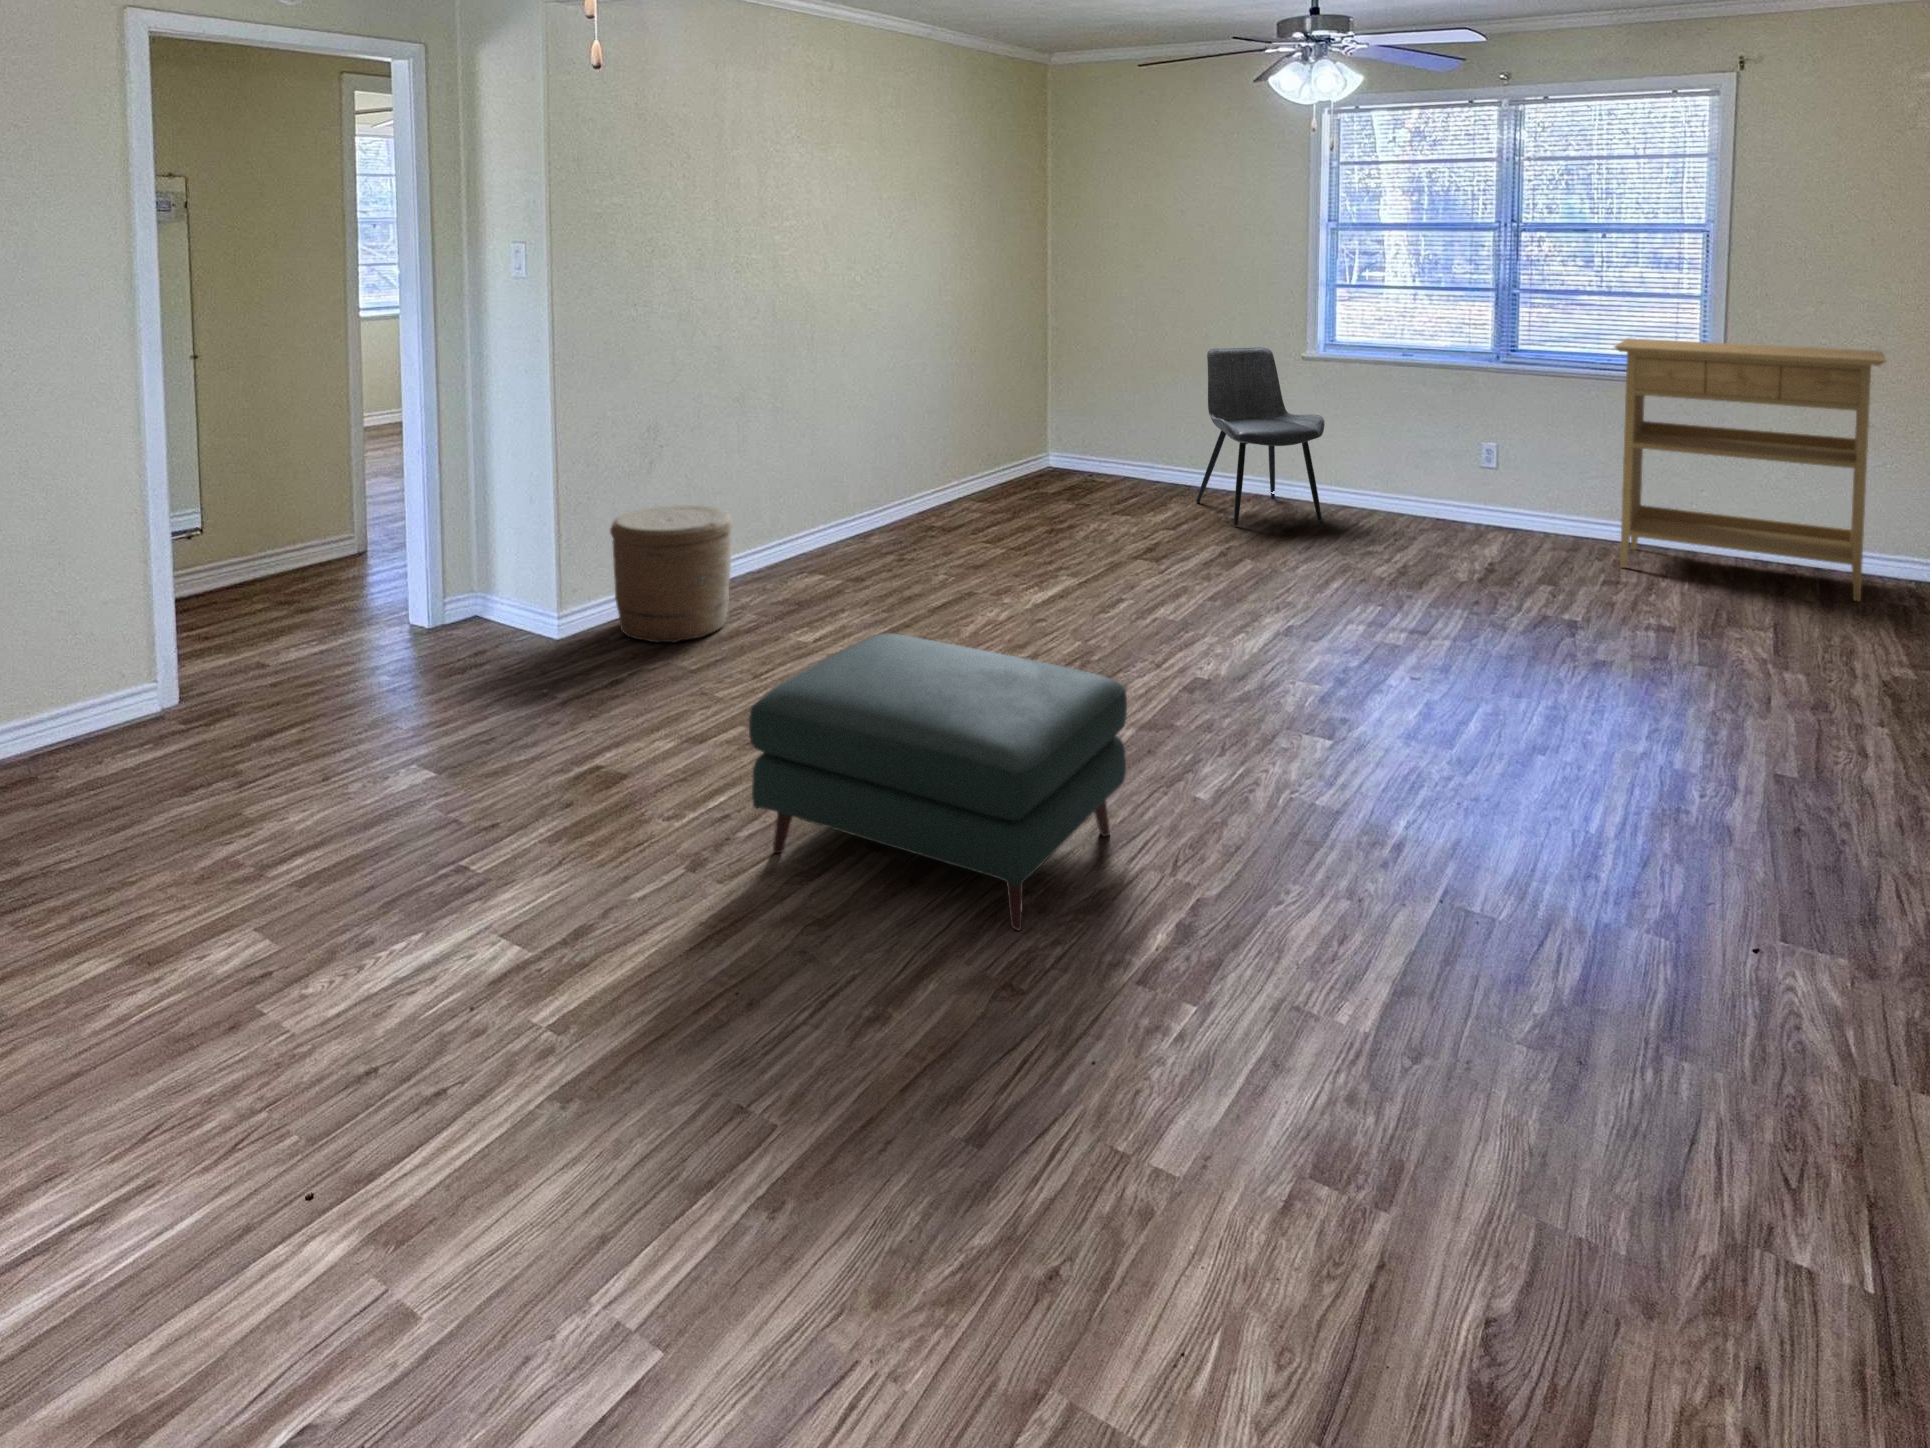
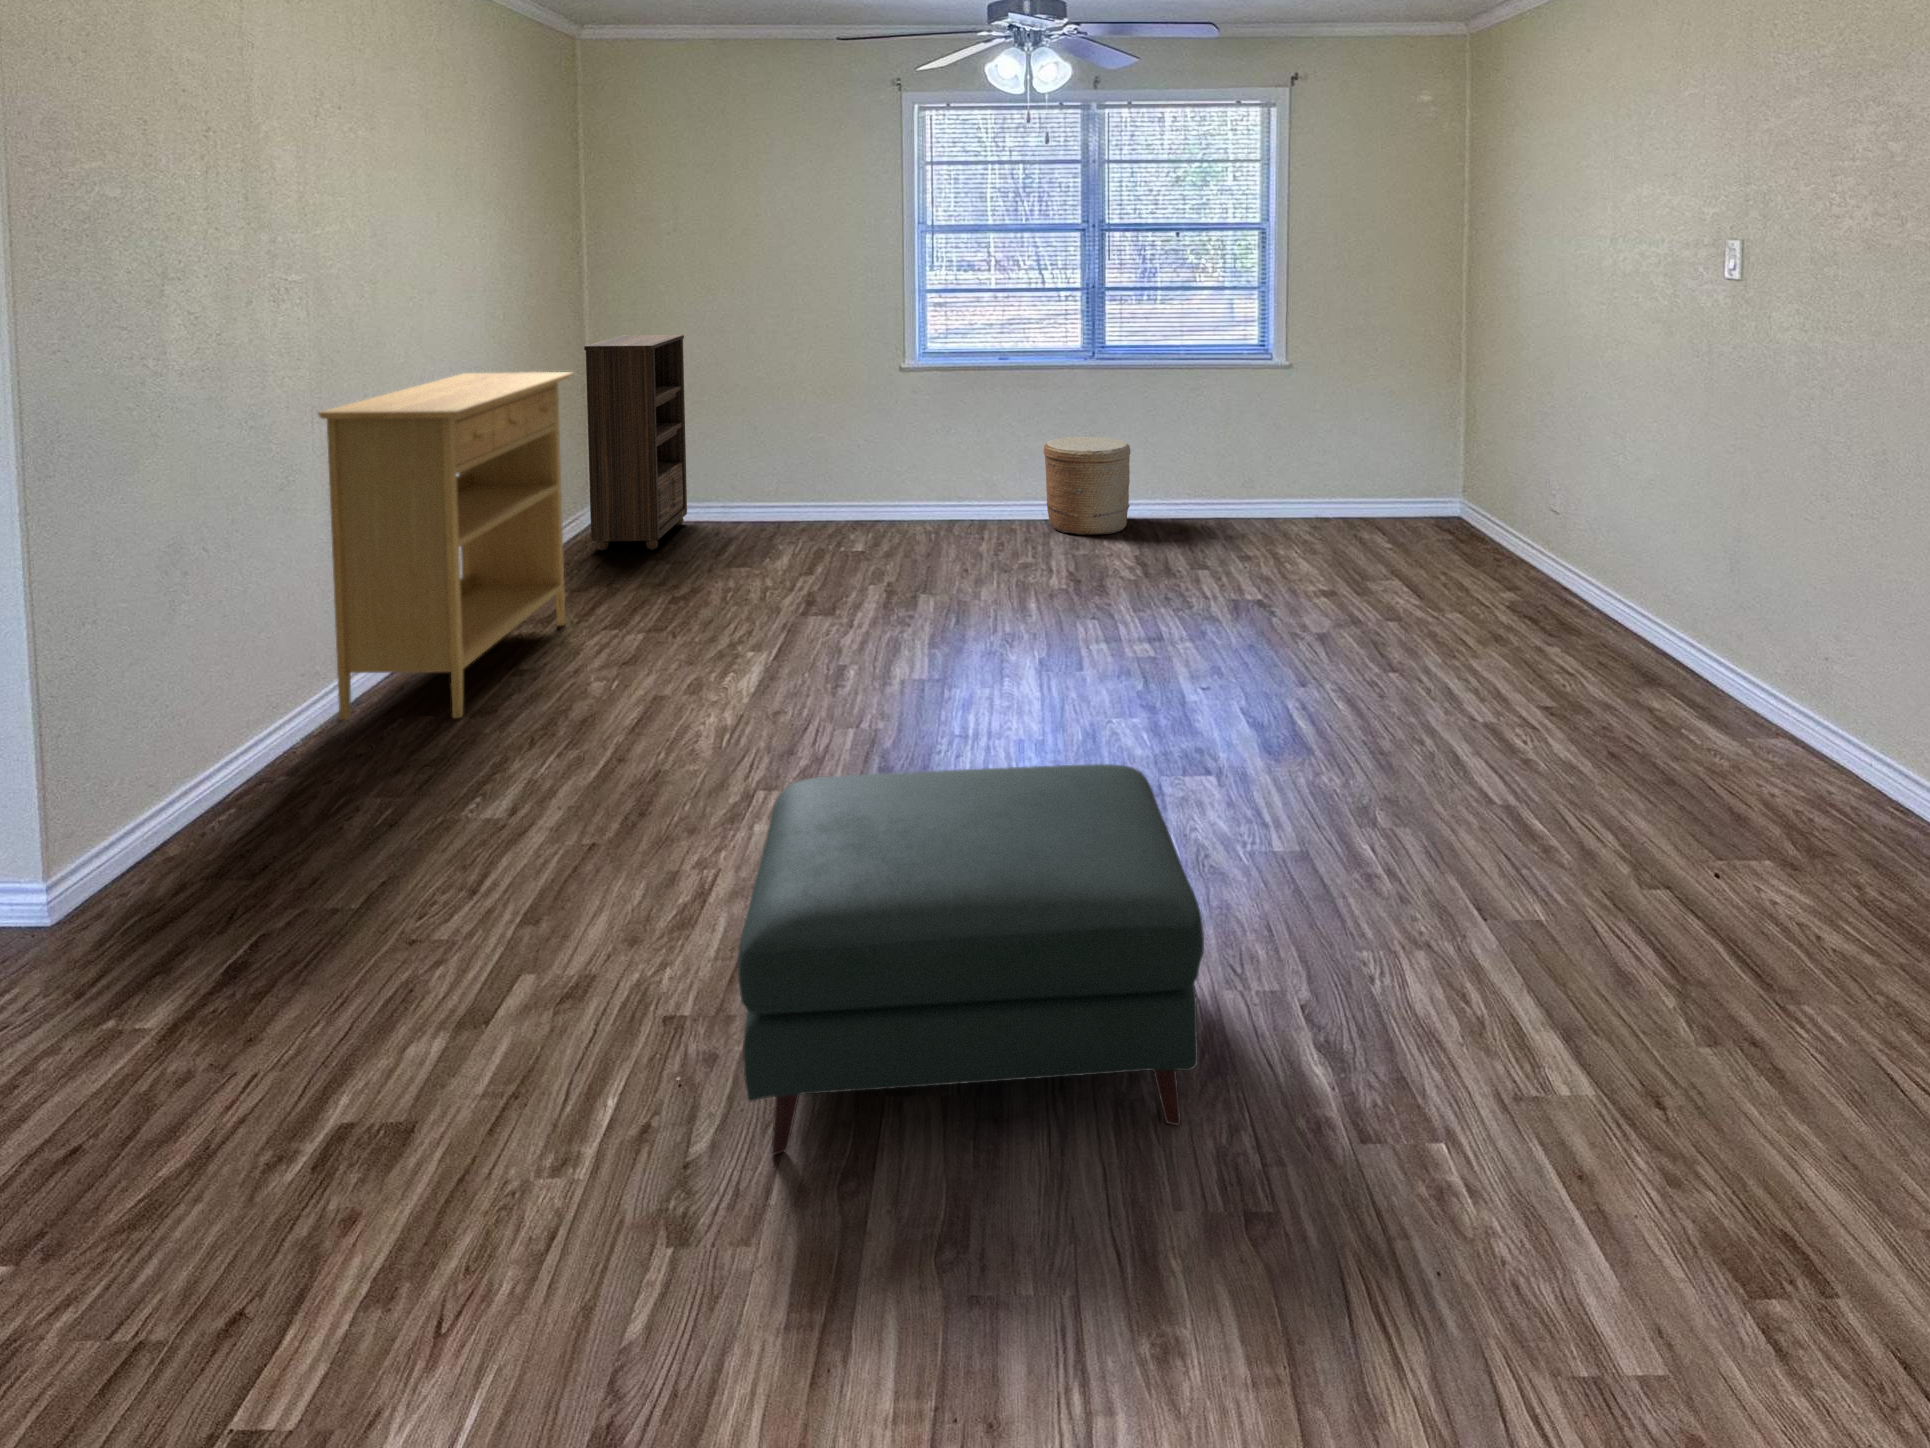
bookshelf: none [1014,312,1111,497] -> present [584,335,687,550]
console table: present [1615,339,1886,601] -> present [318,372,573,720]
dining chair: present [1196,347,1324,525] -> none [805,361,944,551]
woven basket: present [610,505,733,643] -> present [1044,436,1130,535]

